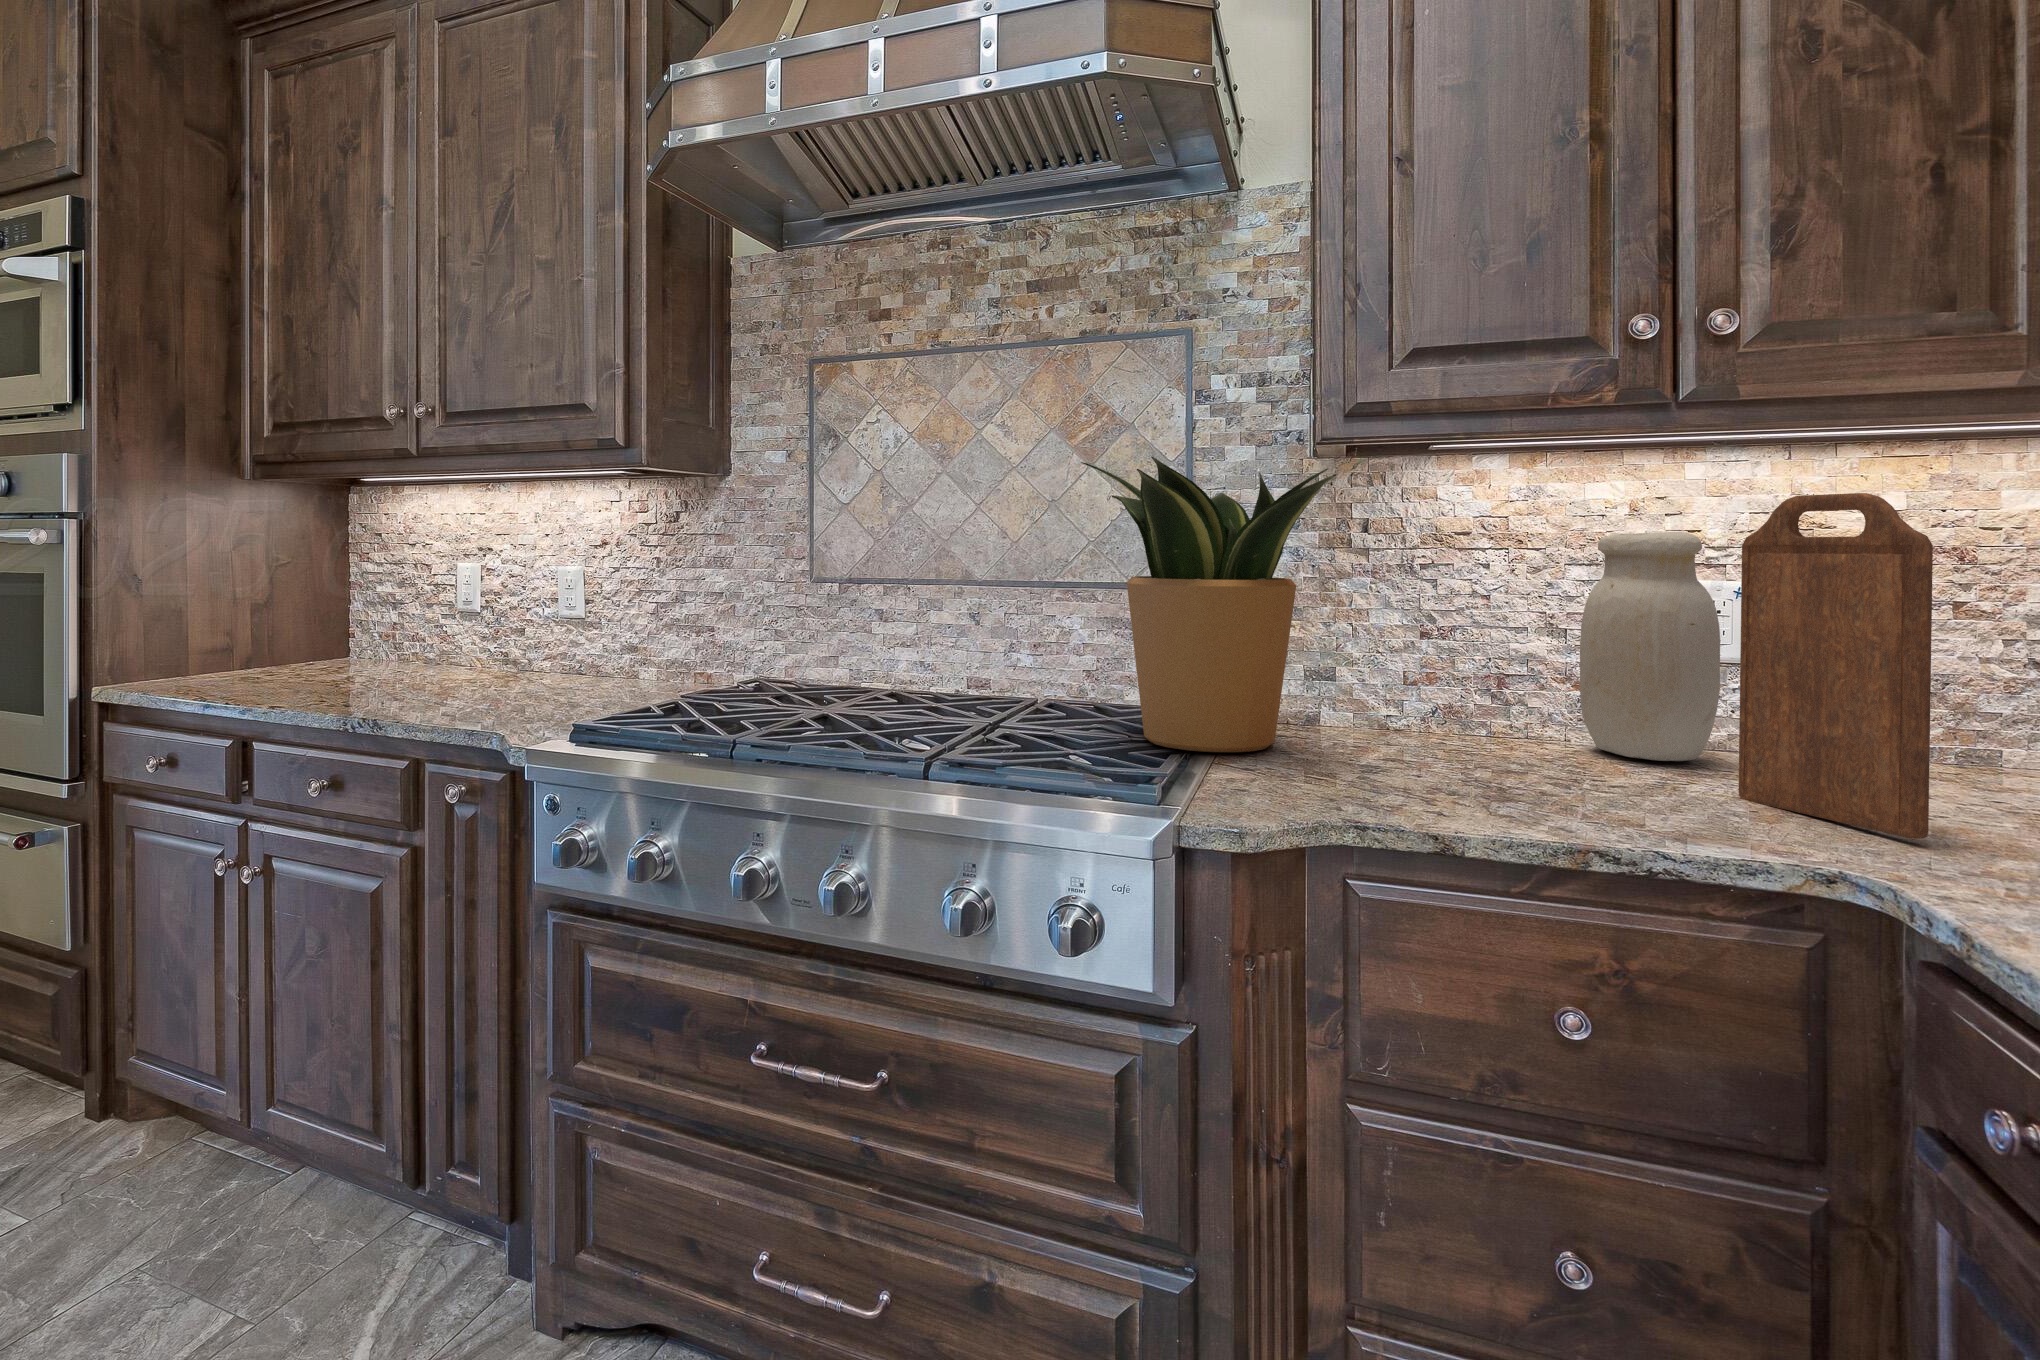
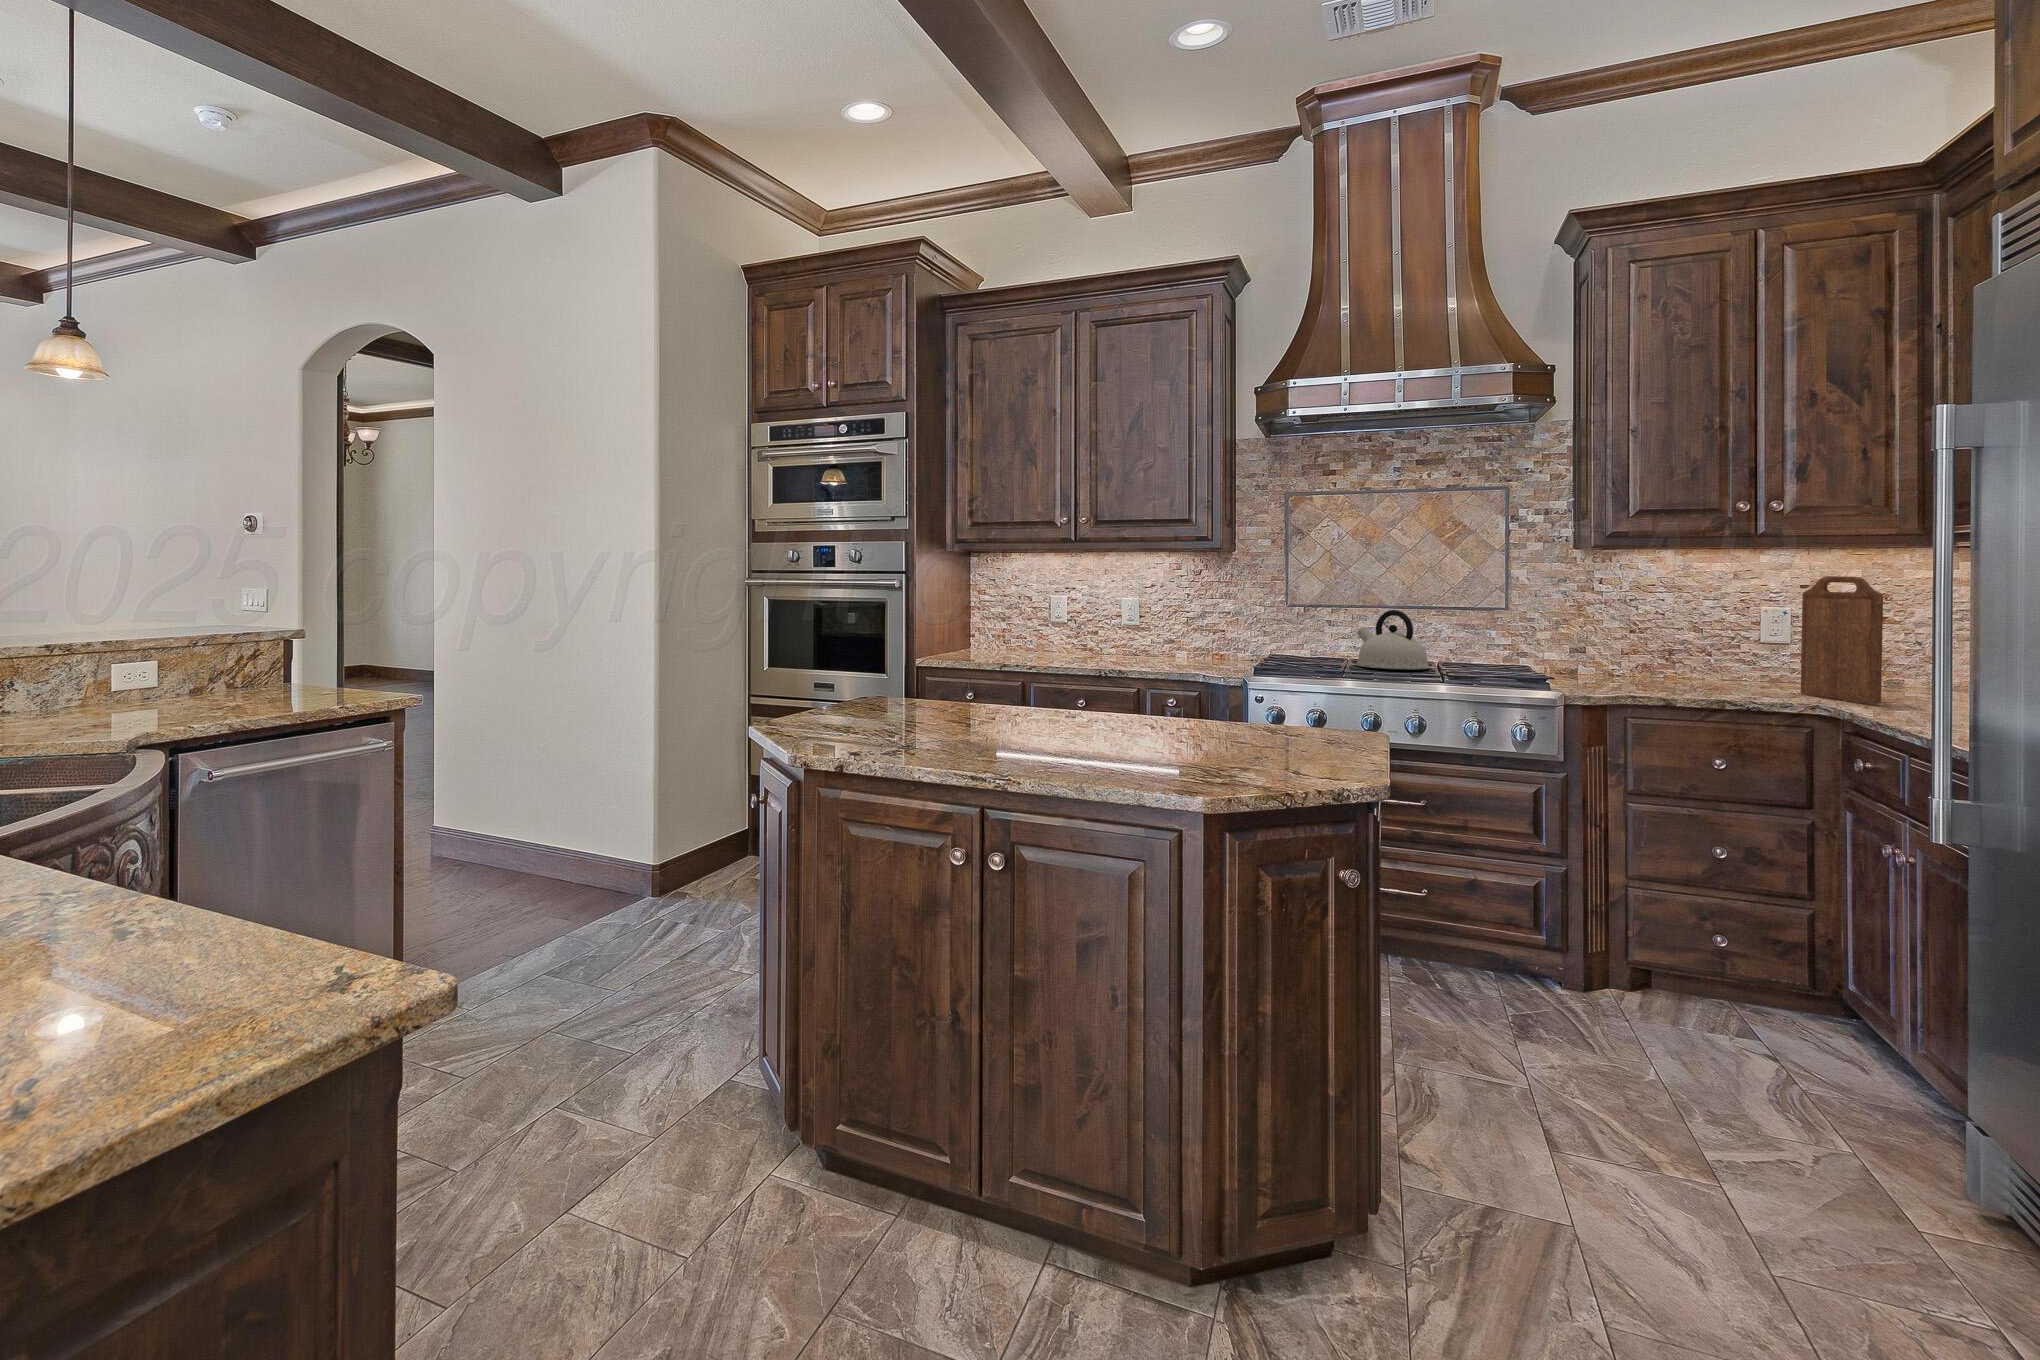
potted plant: present [1081,457,1337,752] -> none [1488,555,1628,681]
jar: present [1580,532,1720,761] -> none [1719,587,1785,684]
kettle: none [852,586,993,717] -> present [1356,610,1430,669]

